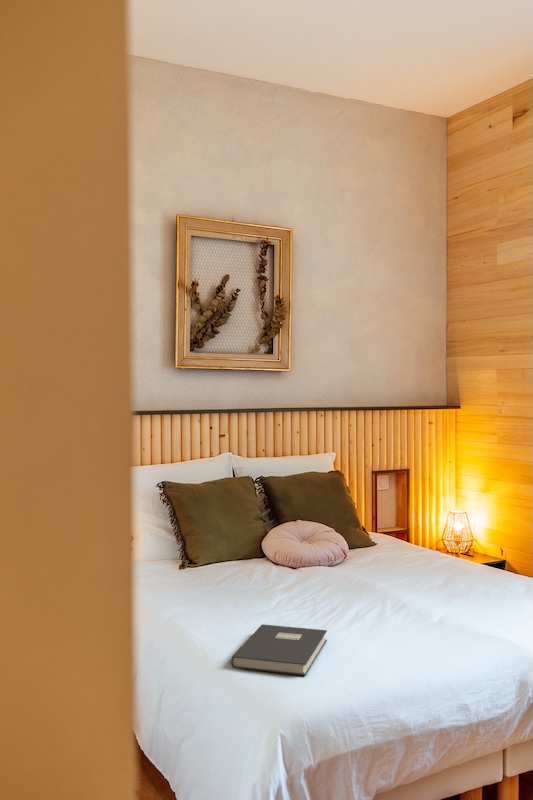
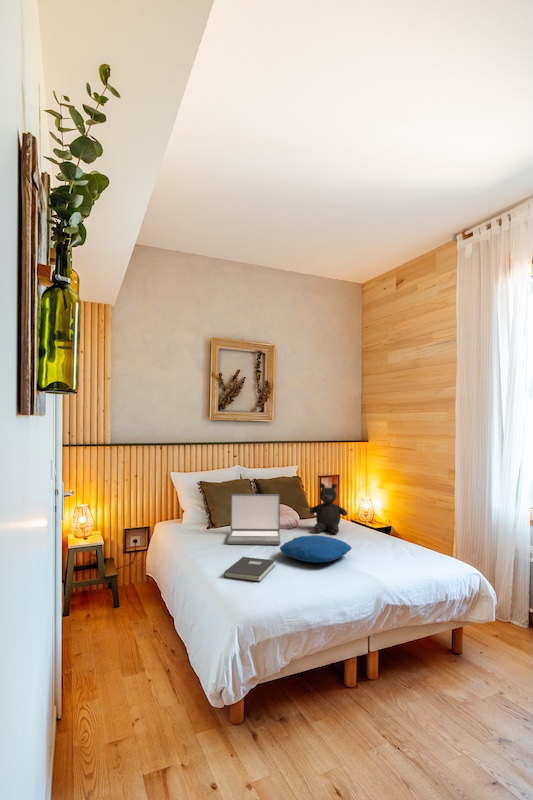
teddy bear: none [370,481,442,575] -> present [310,483,347,534]
laptop: none [223,503,326,599] -> present [227,494,281,545]
pillow: none [331,579,470,633] -> present [280,535,351,563]

